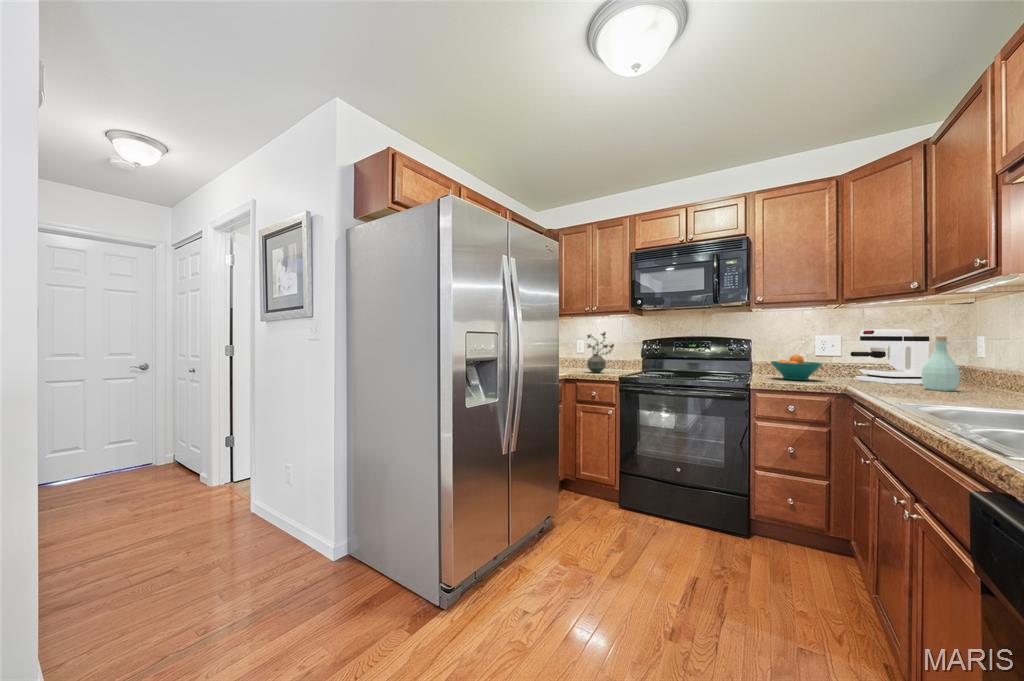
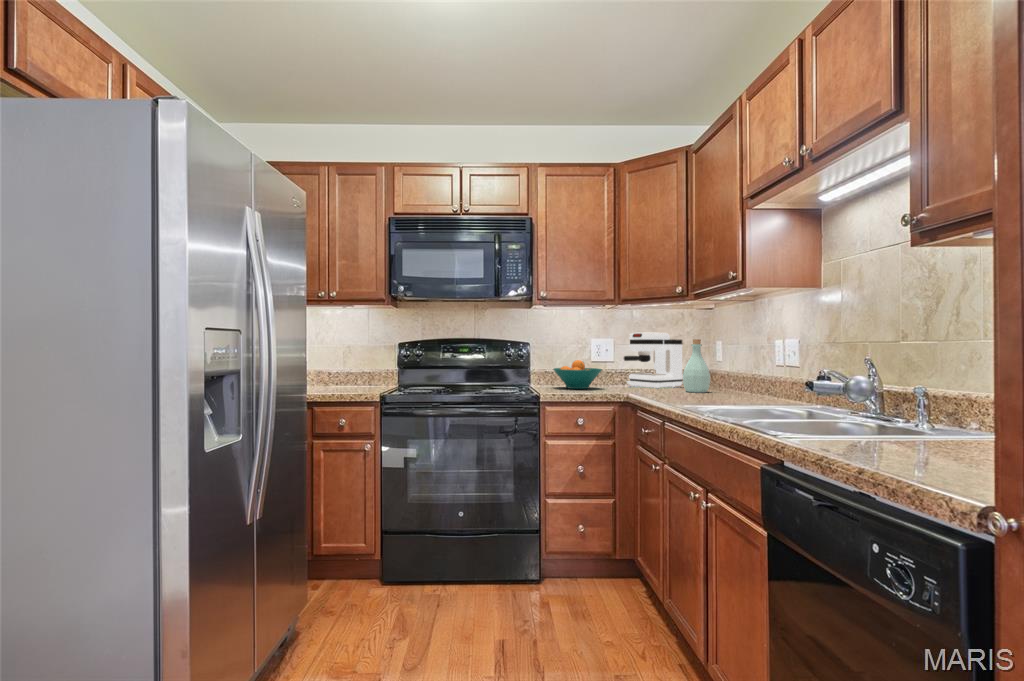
potted plant: present [587,332,614,373] -> none [329,332,371,393]

